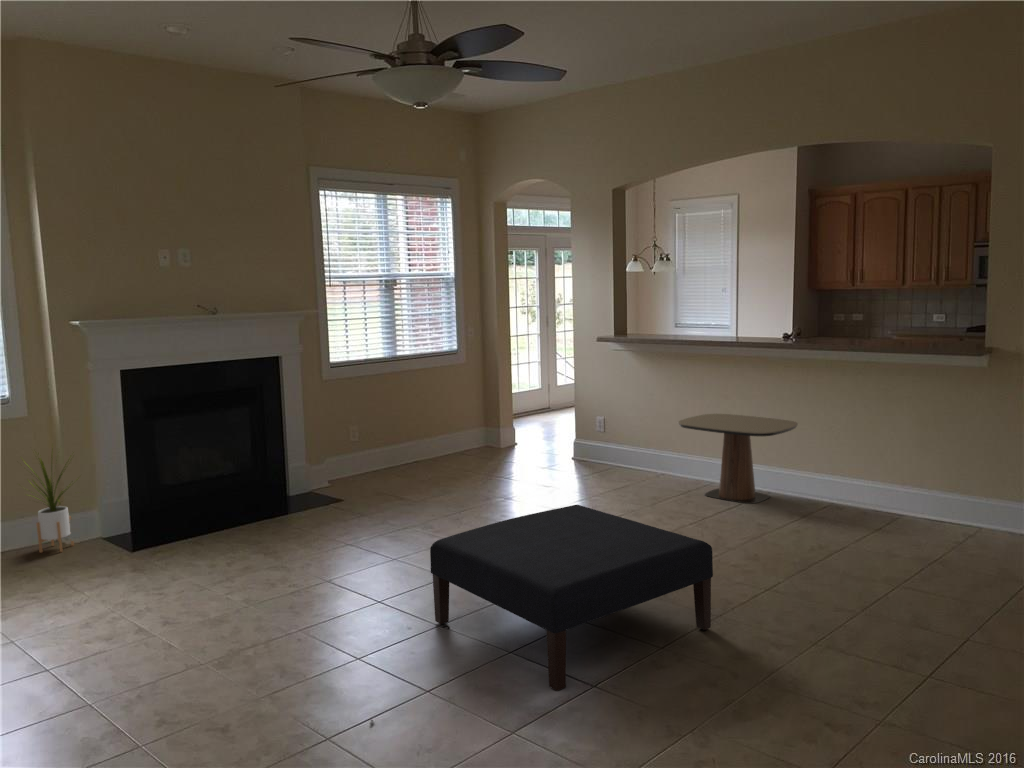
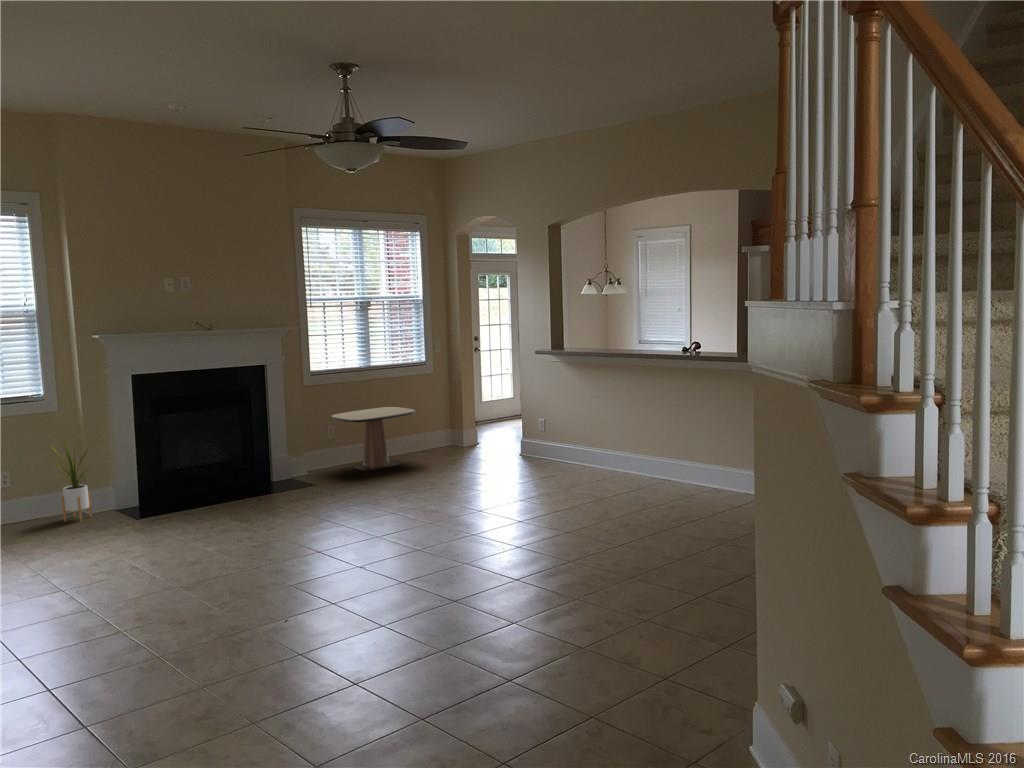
side table: present [678,414,798,504] -> present [331,407,415,471]
ottoman: present [430,505,713,691] -> none [357,483,571,616]

